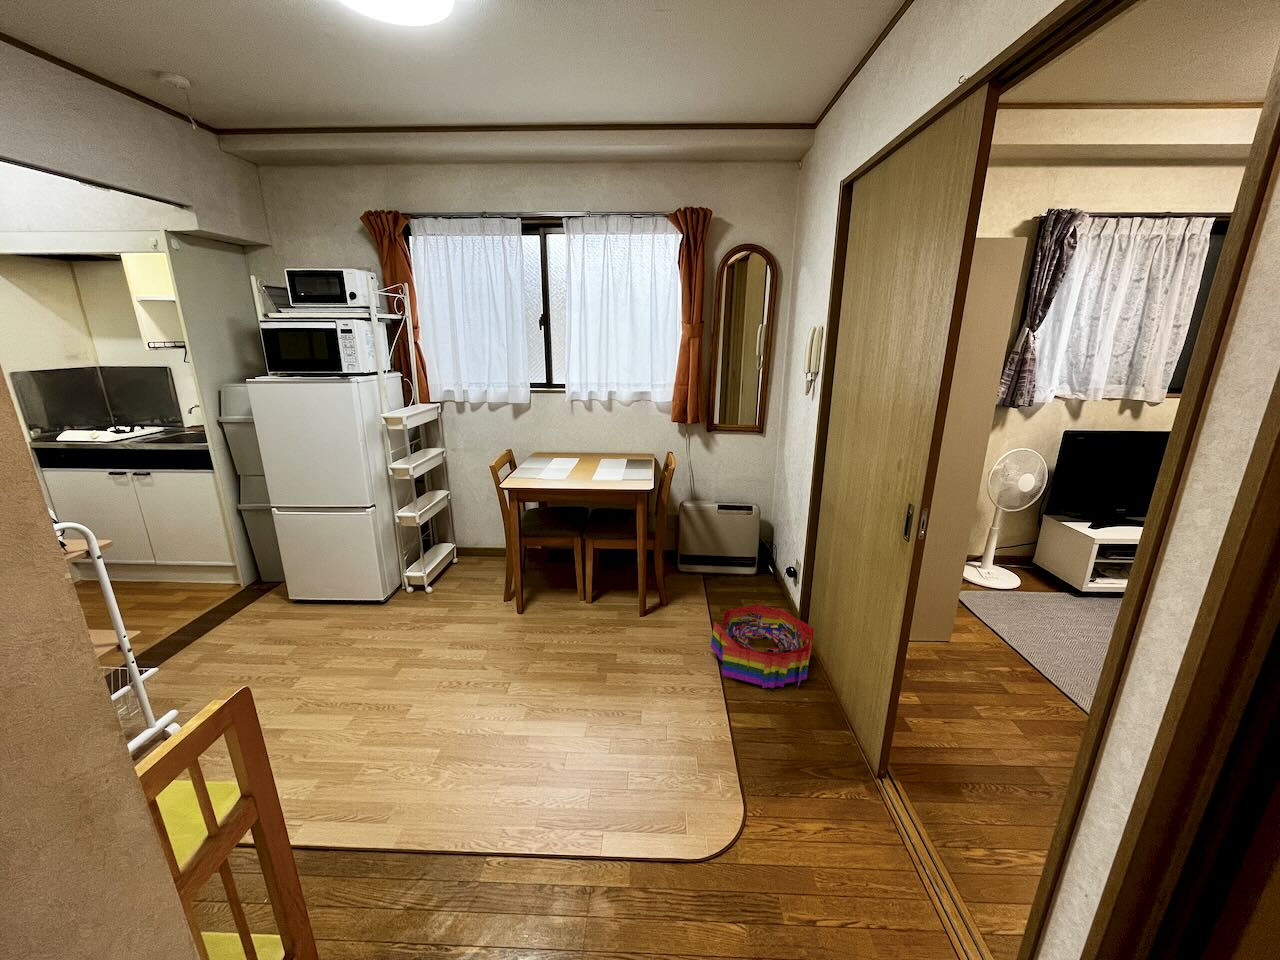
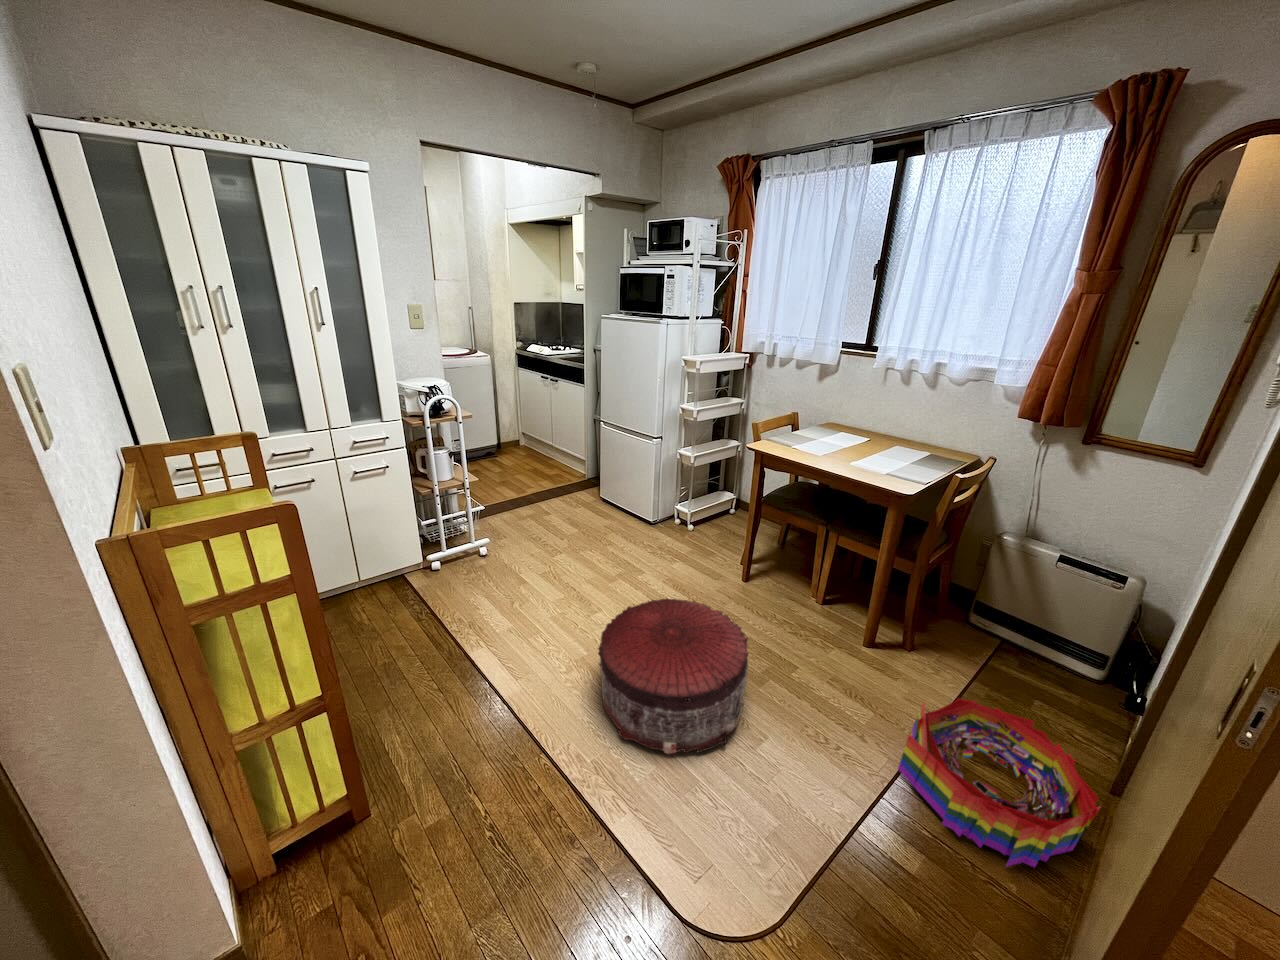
pouf: none [470,633,625,791] -> present [598,598,749,754]

